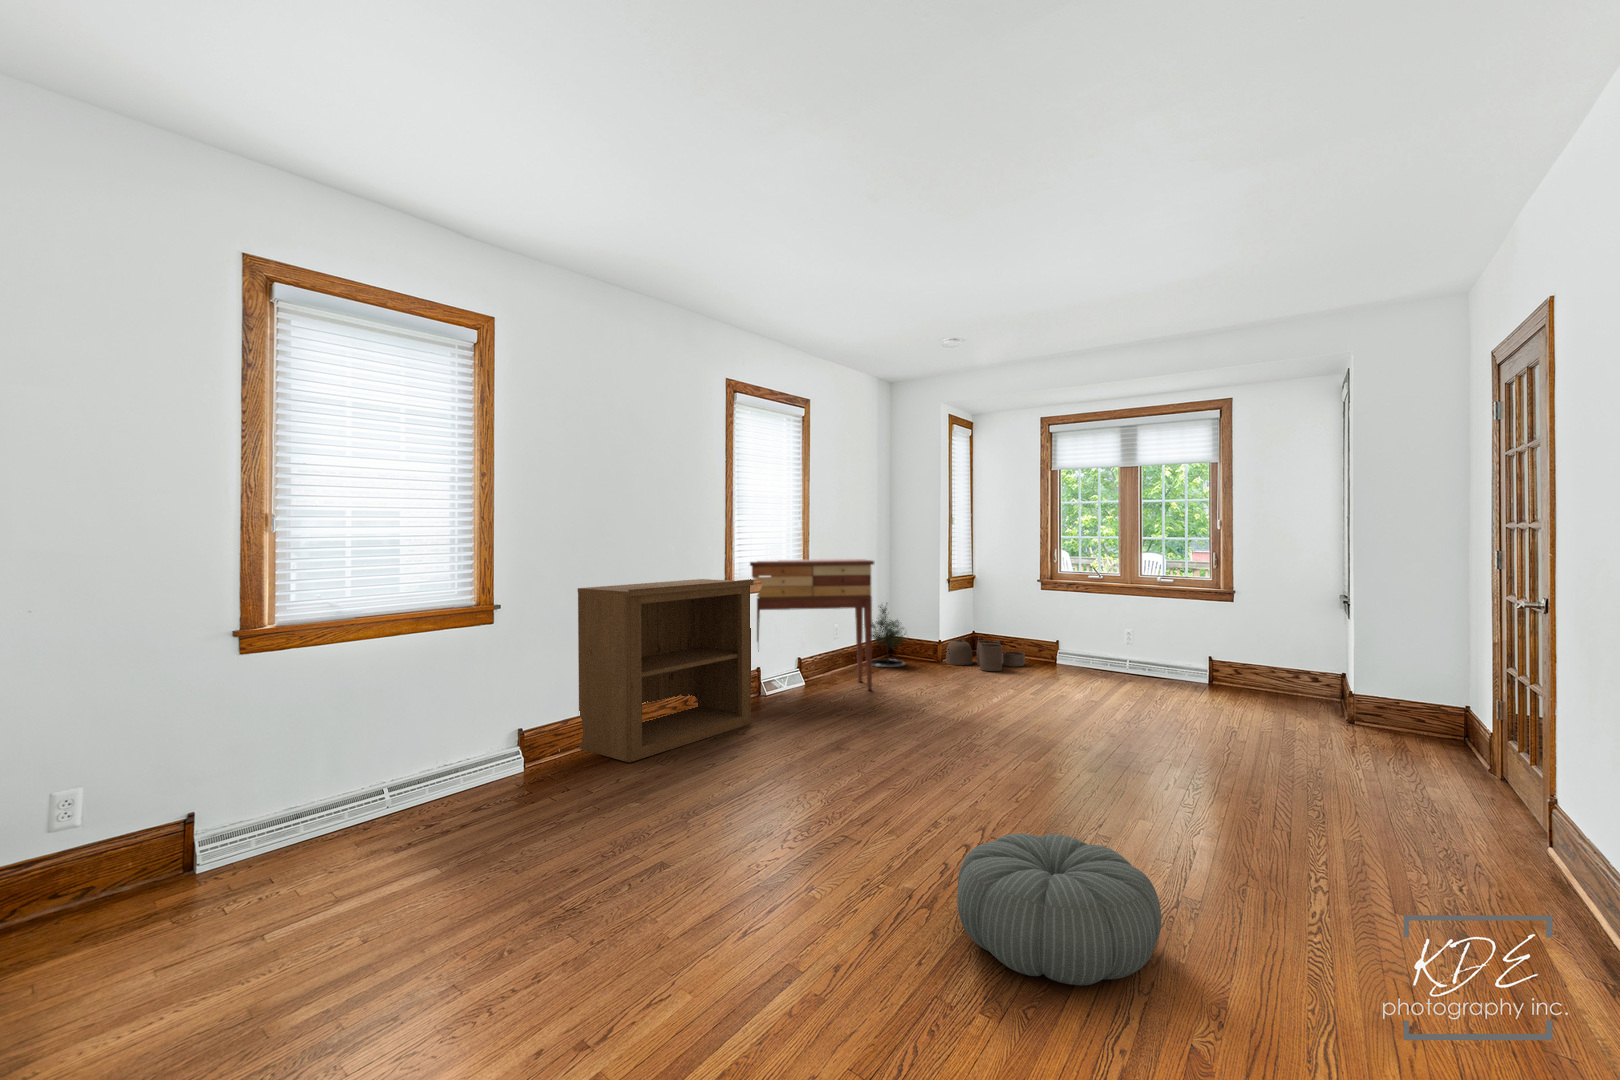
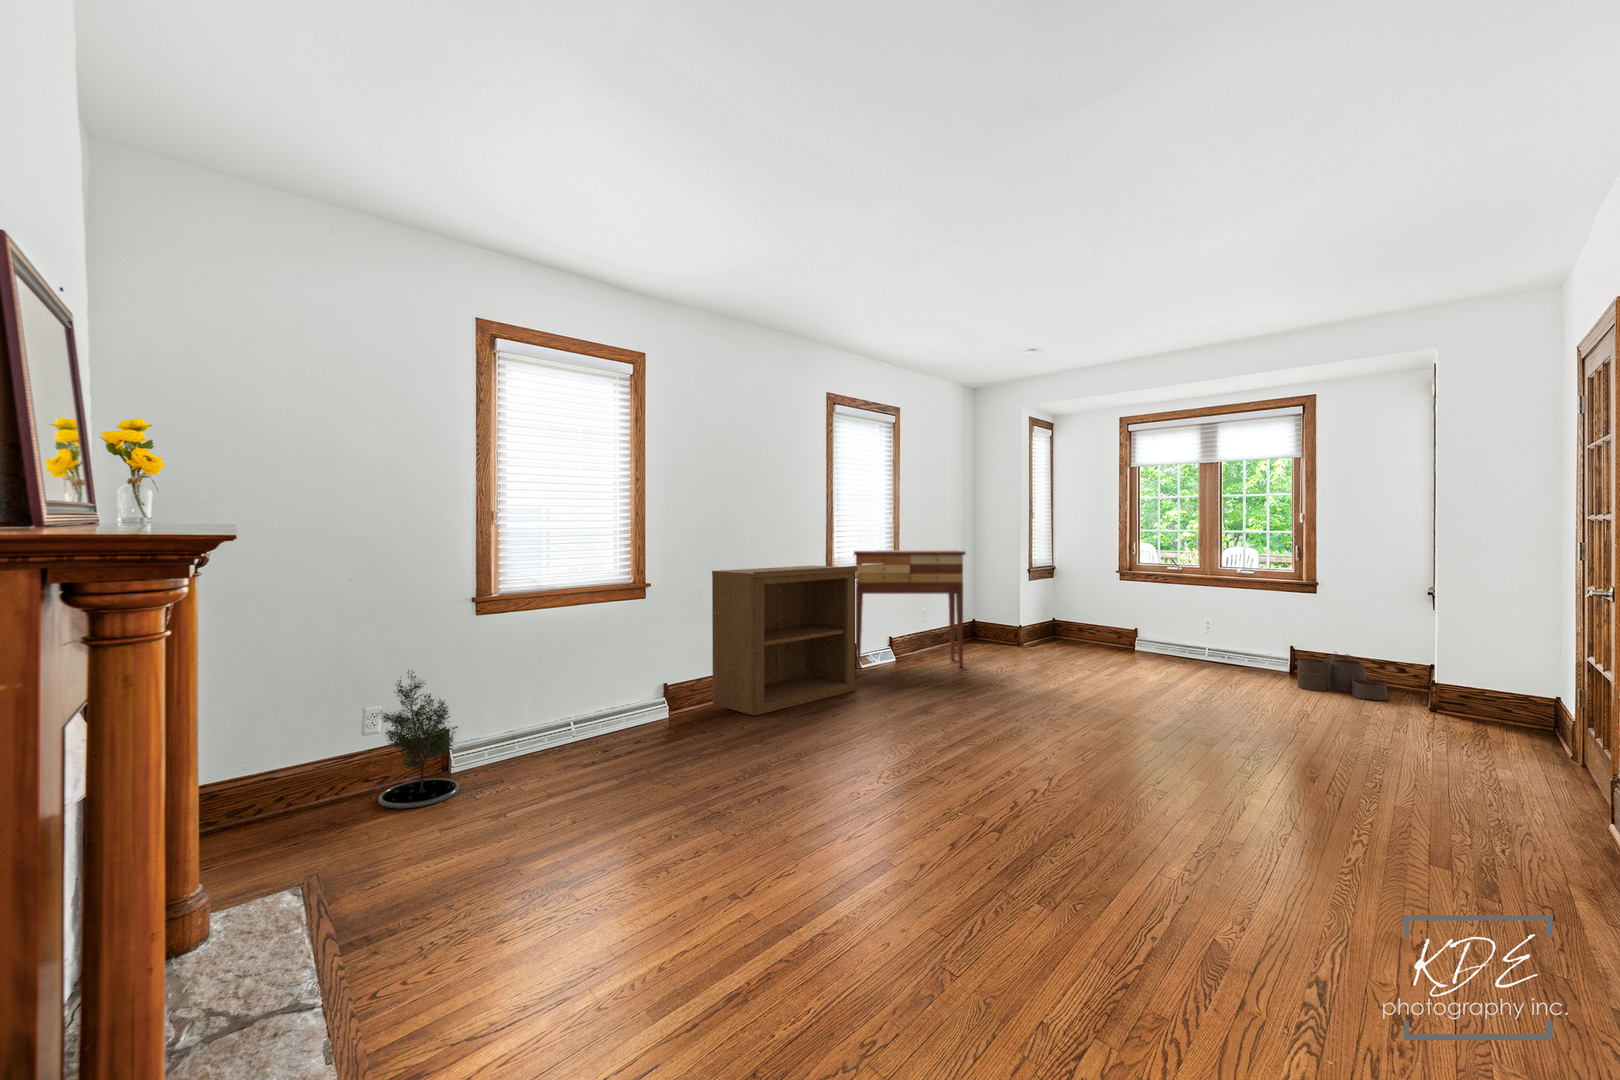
potted tree: present [872,606,905,667] -> present [378,670,460,809]
woven basket: present [946,637,1025,671] -> present [1297,652,1387,700]
pouf: present [957,834,1161,985] -> none [1024,776,1199,892]

